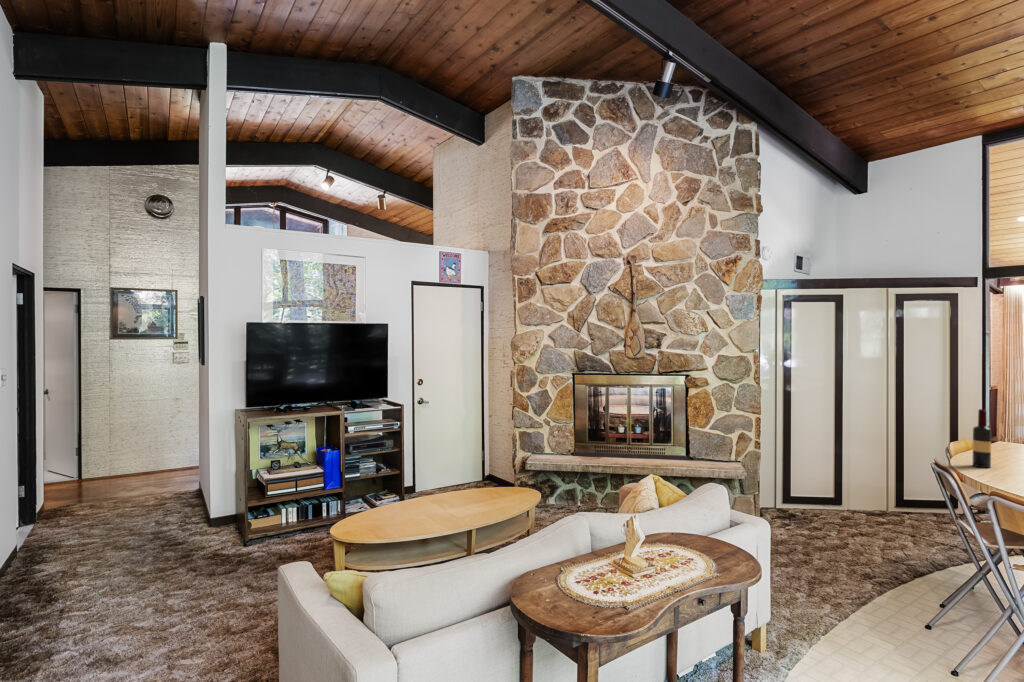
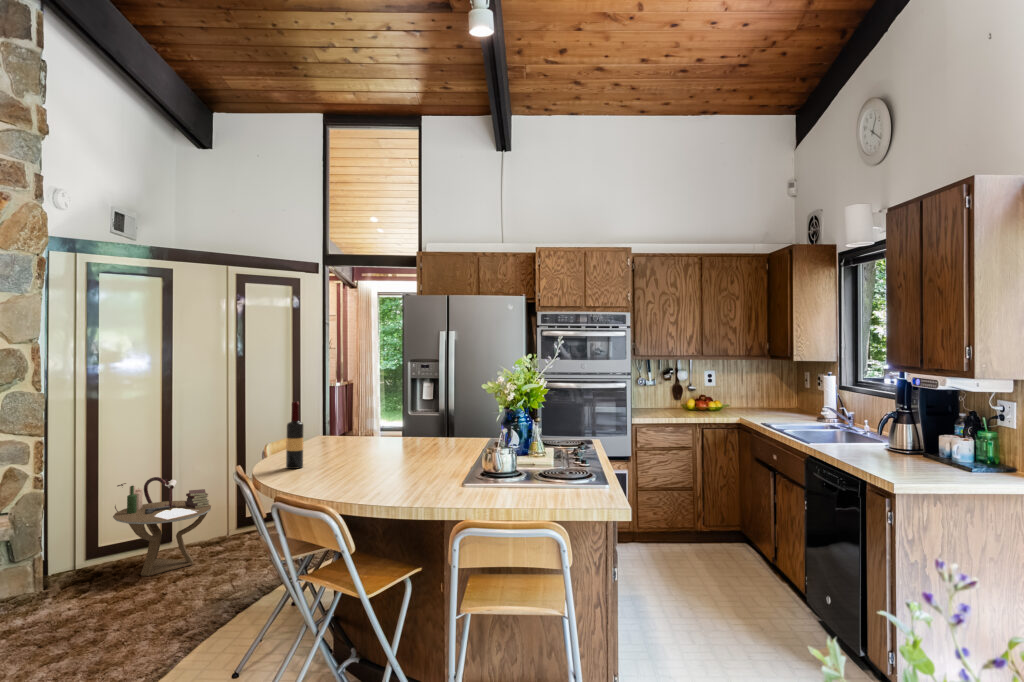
side table: none [800,454,879,527] -> present [113,477,211,576]

